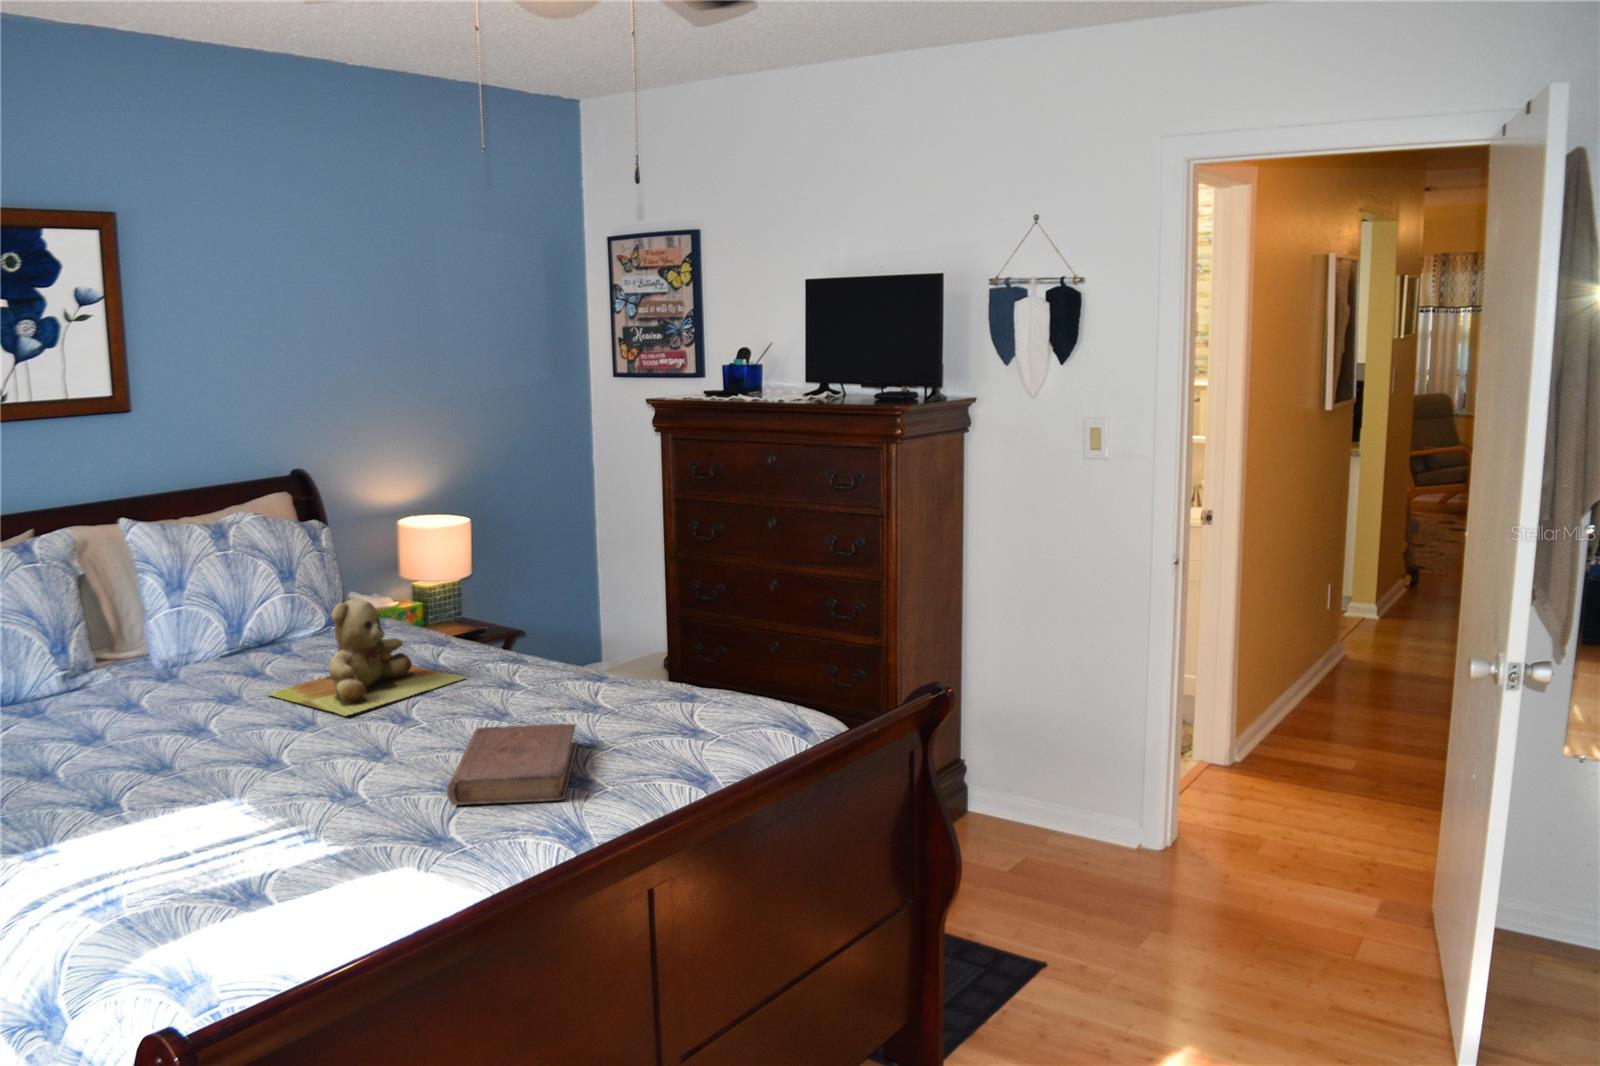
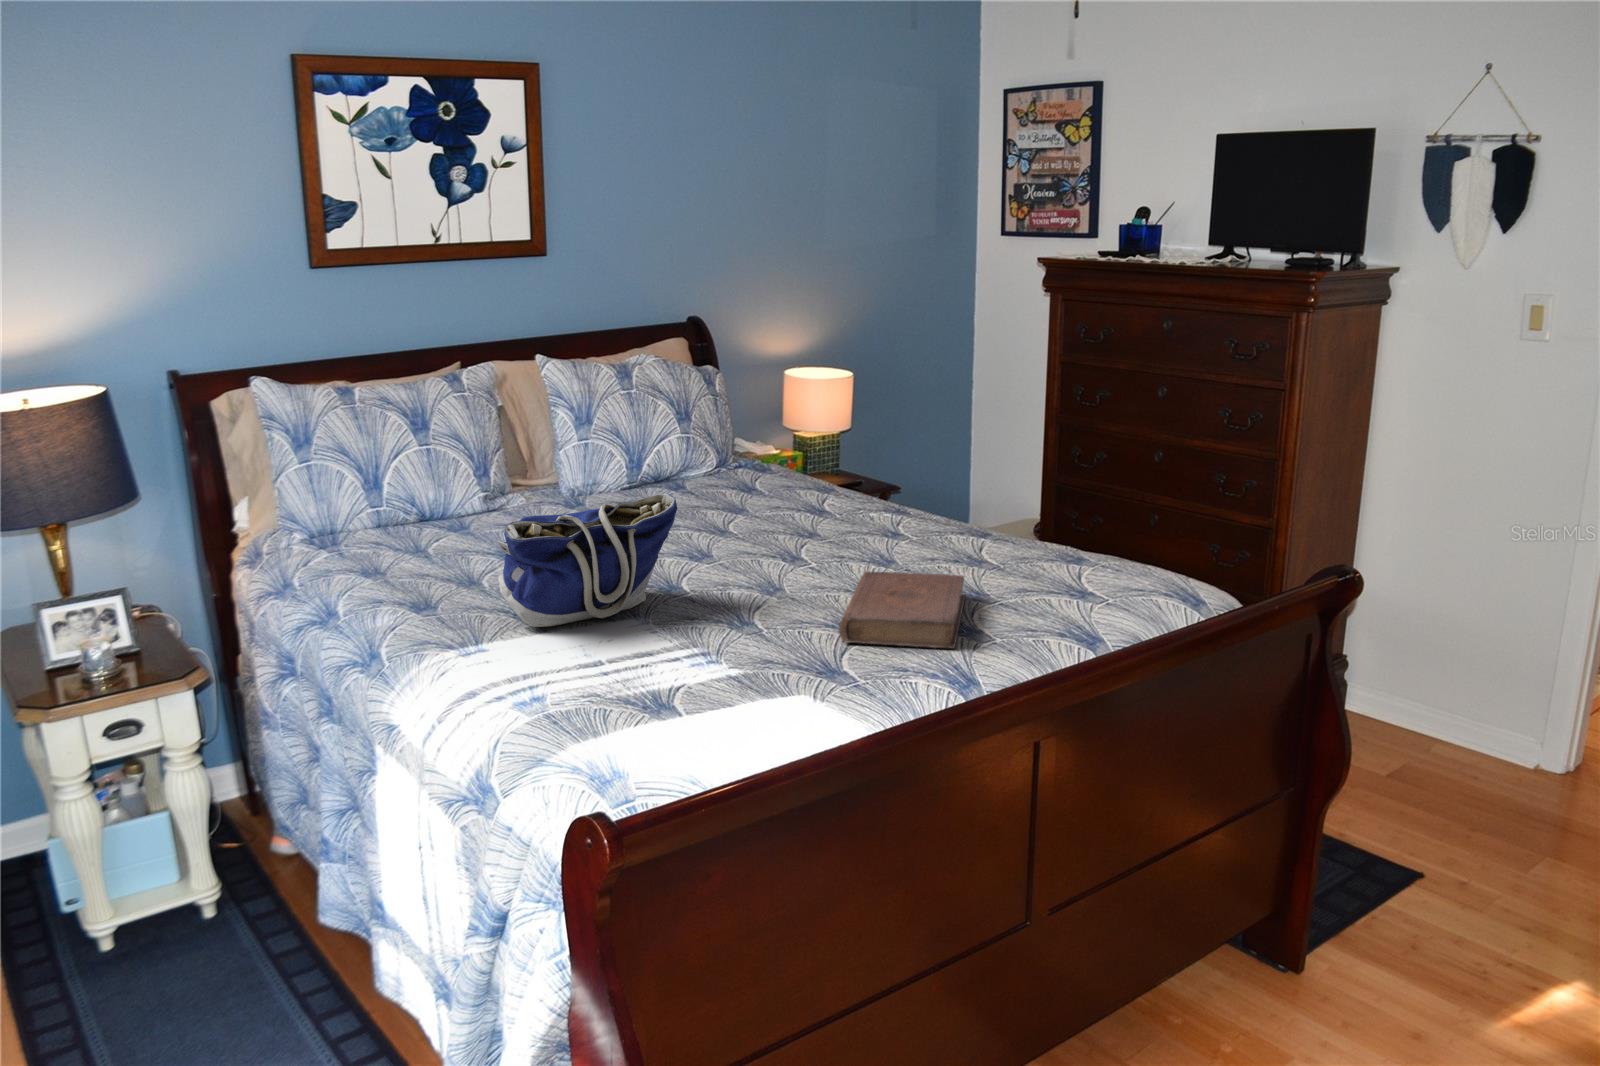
teddy bear: present [268,599,464,716] -> none [661,440,850,552]
tote bag: none [63,666,273,823] -> present [497,493,677,627]

